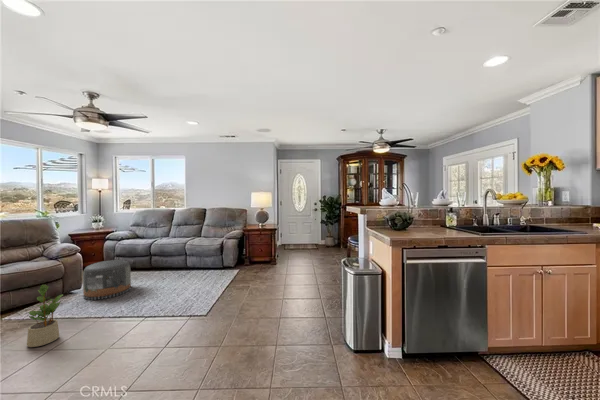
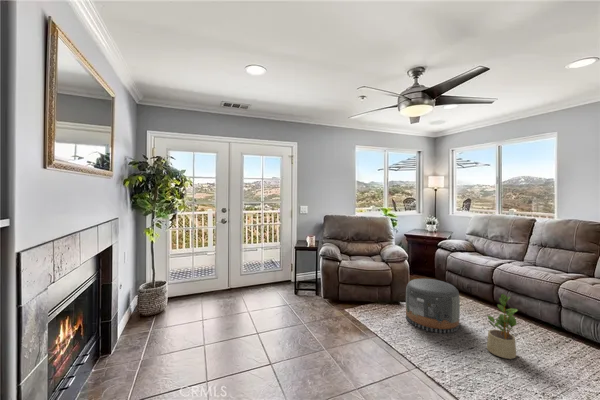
potted plant: present [27,285,63,347] -> present [487,294,518,359]

